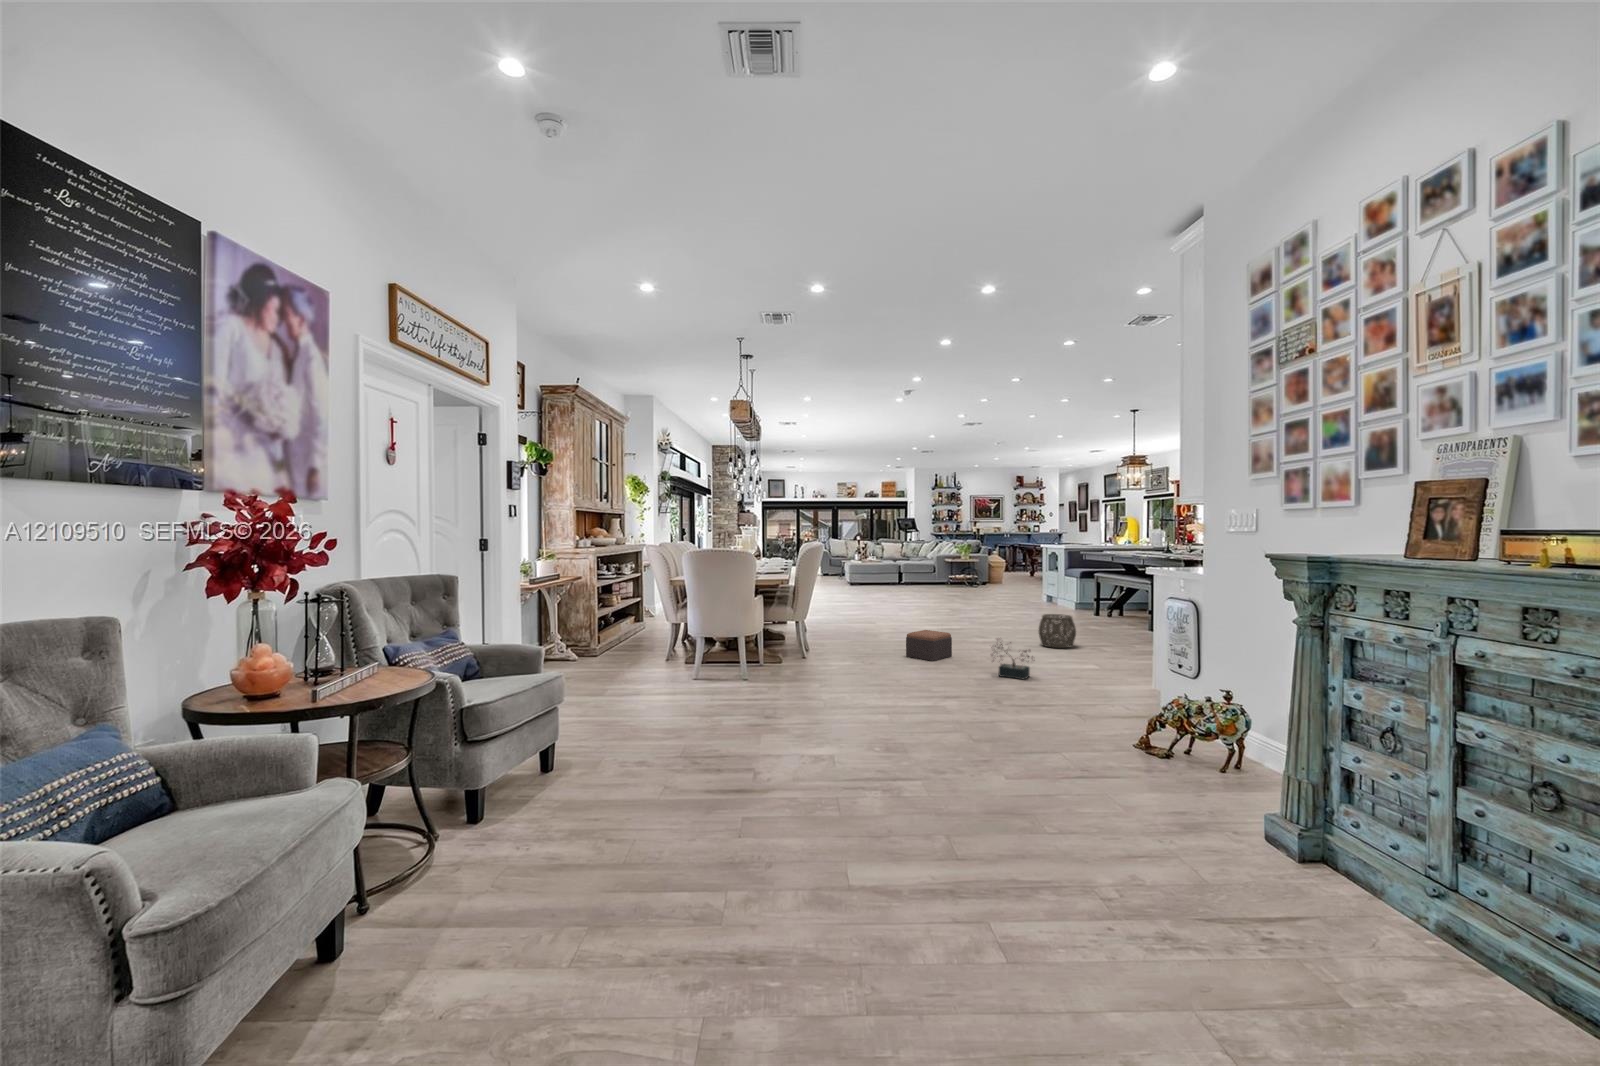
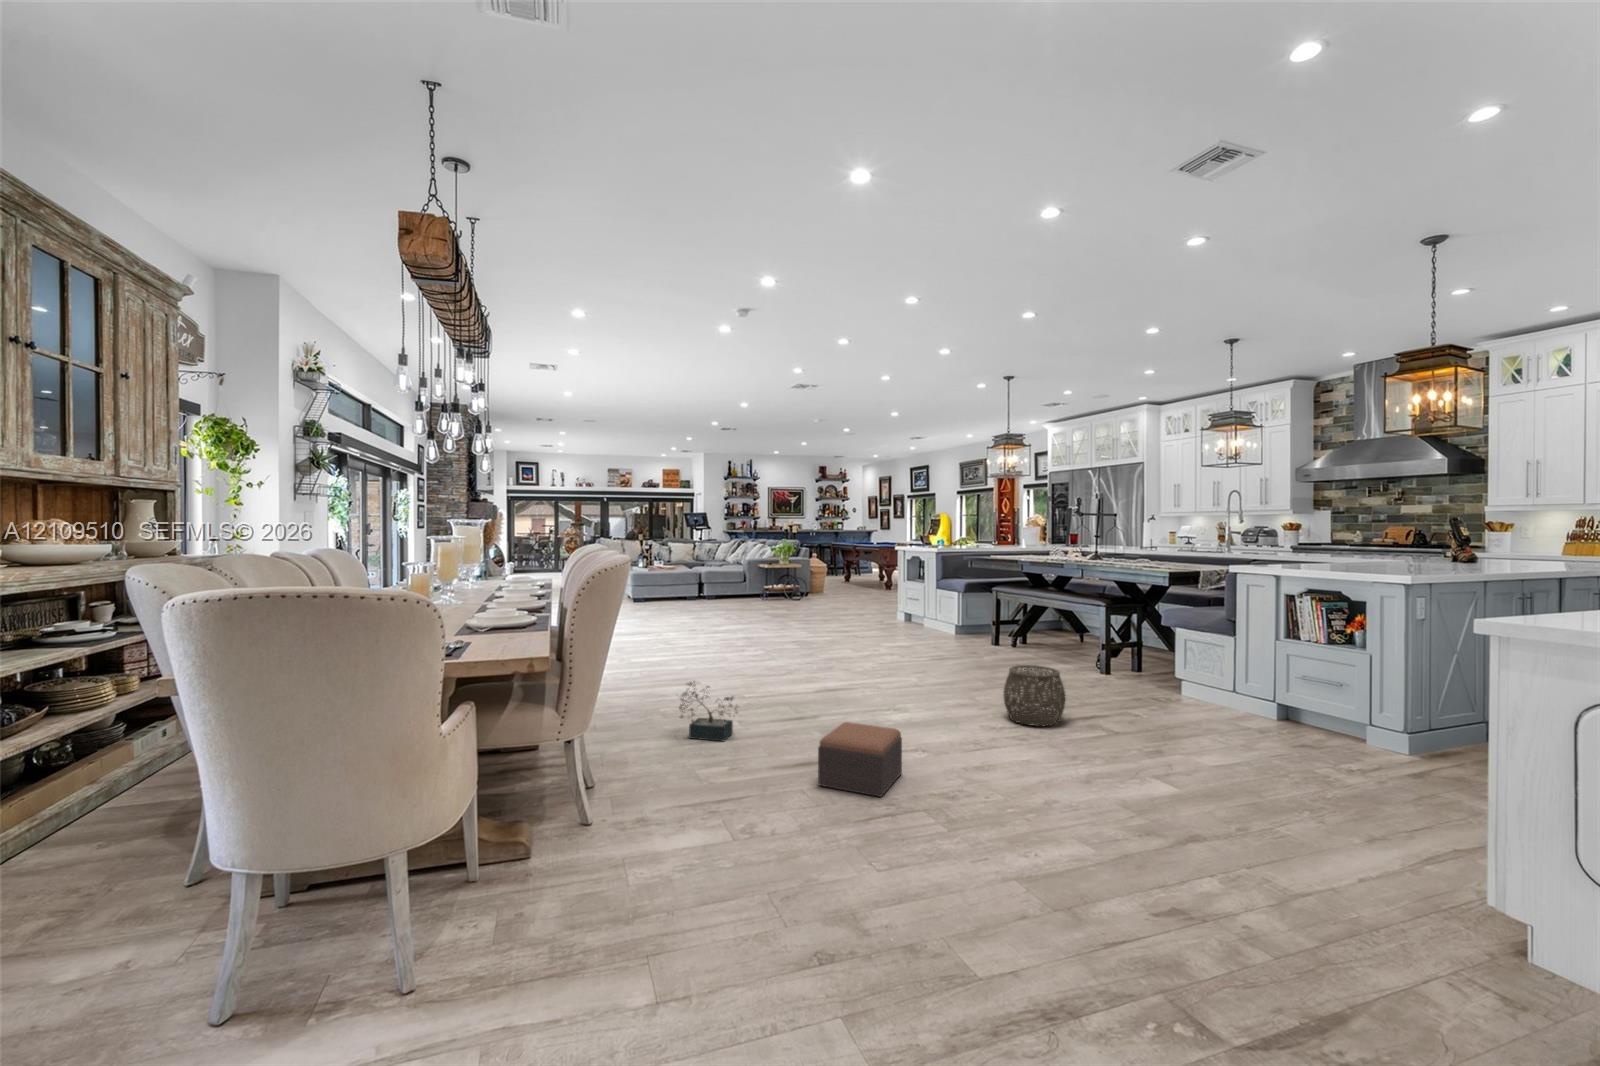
decorative plant: present [991,638,1034,679] -> present [679,682,738,741]

